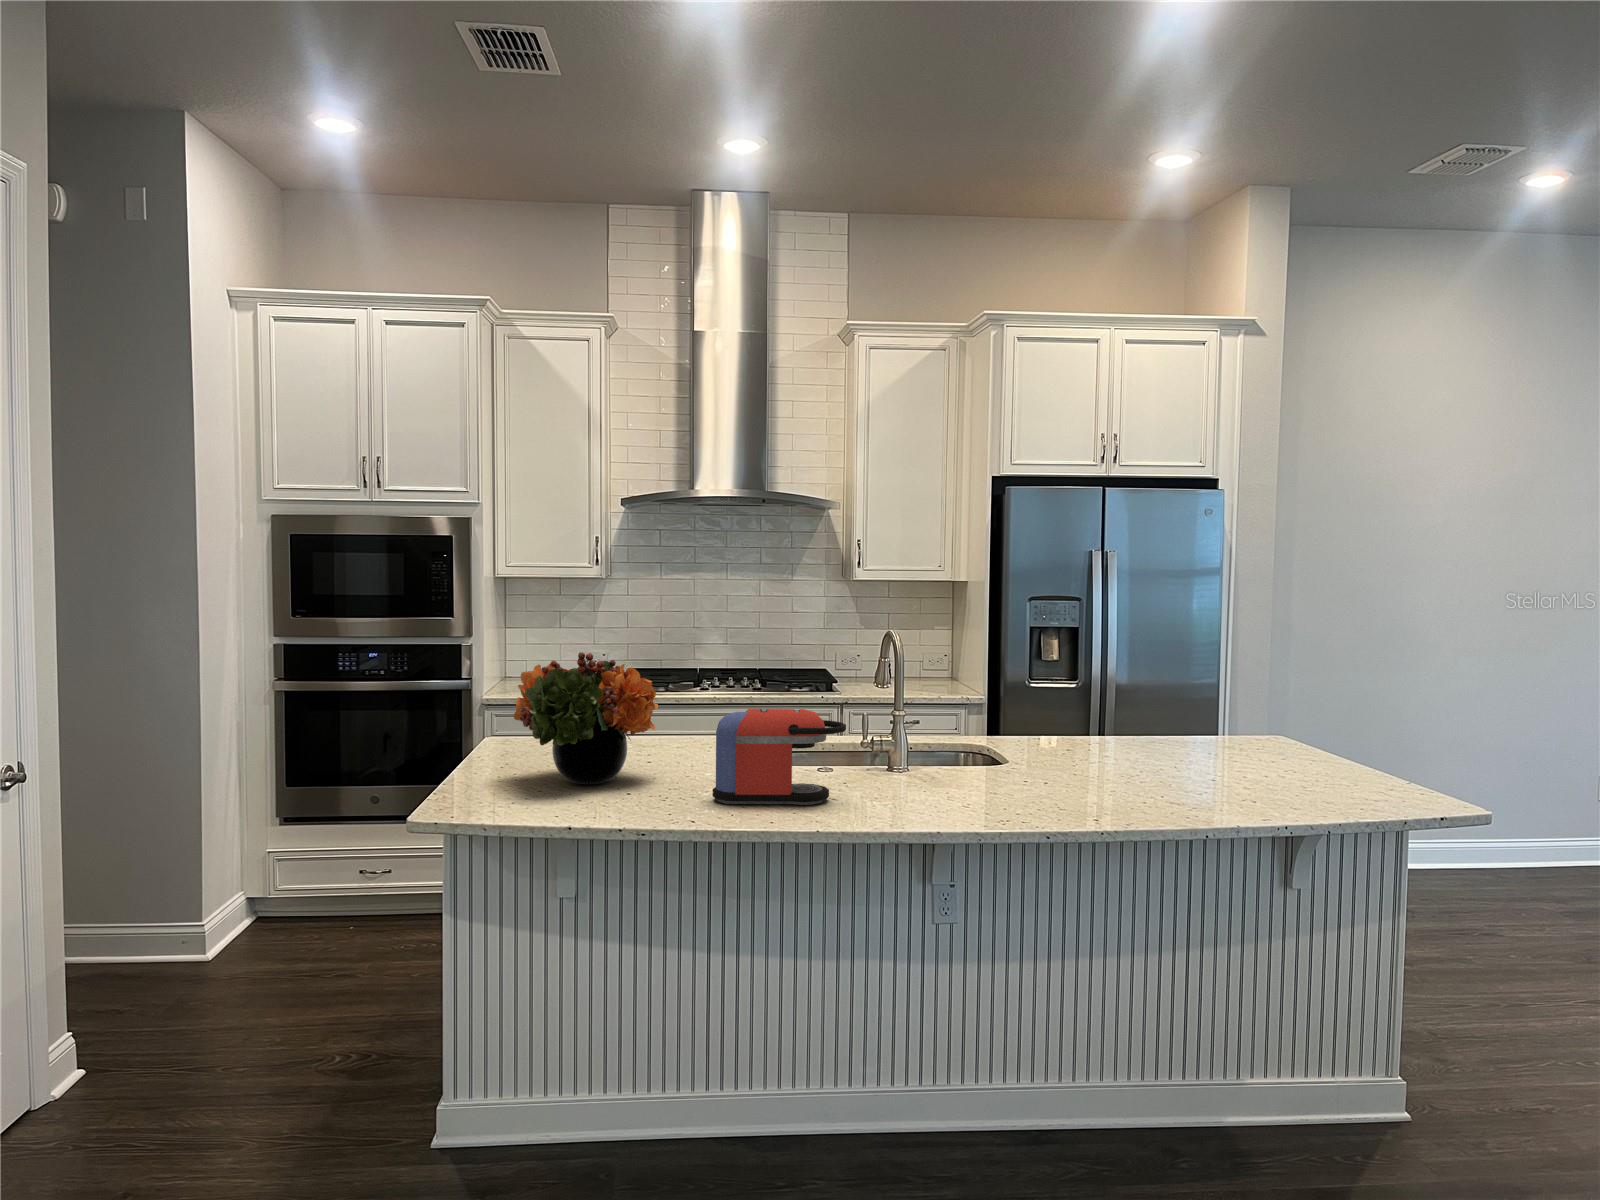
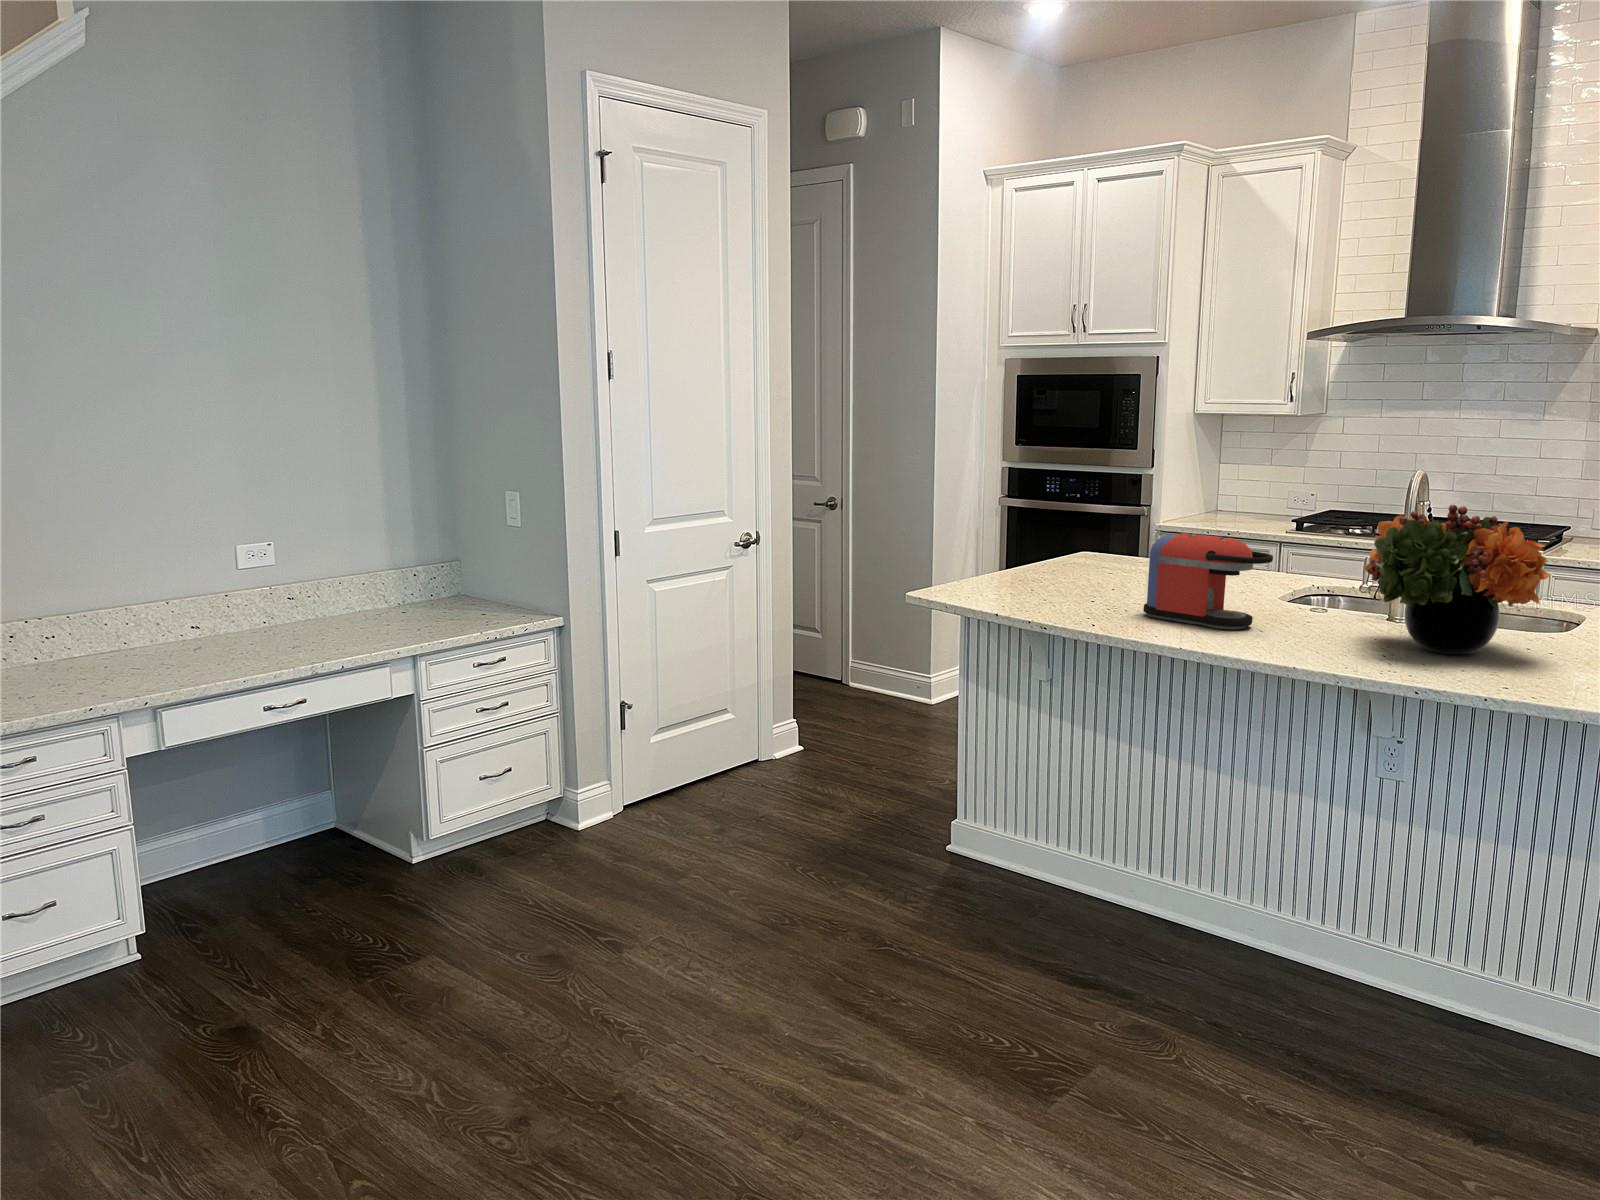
flower arrangement: present [514,652,658,784] -> present [1365,505,1550,654]

